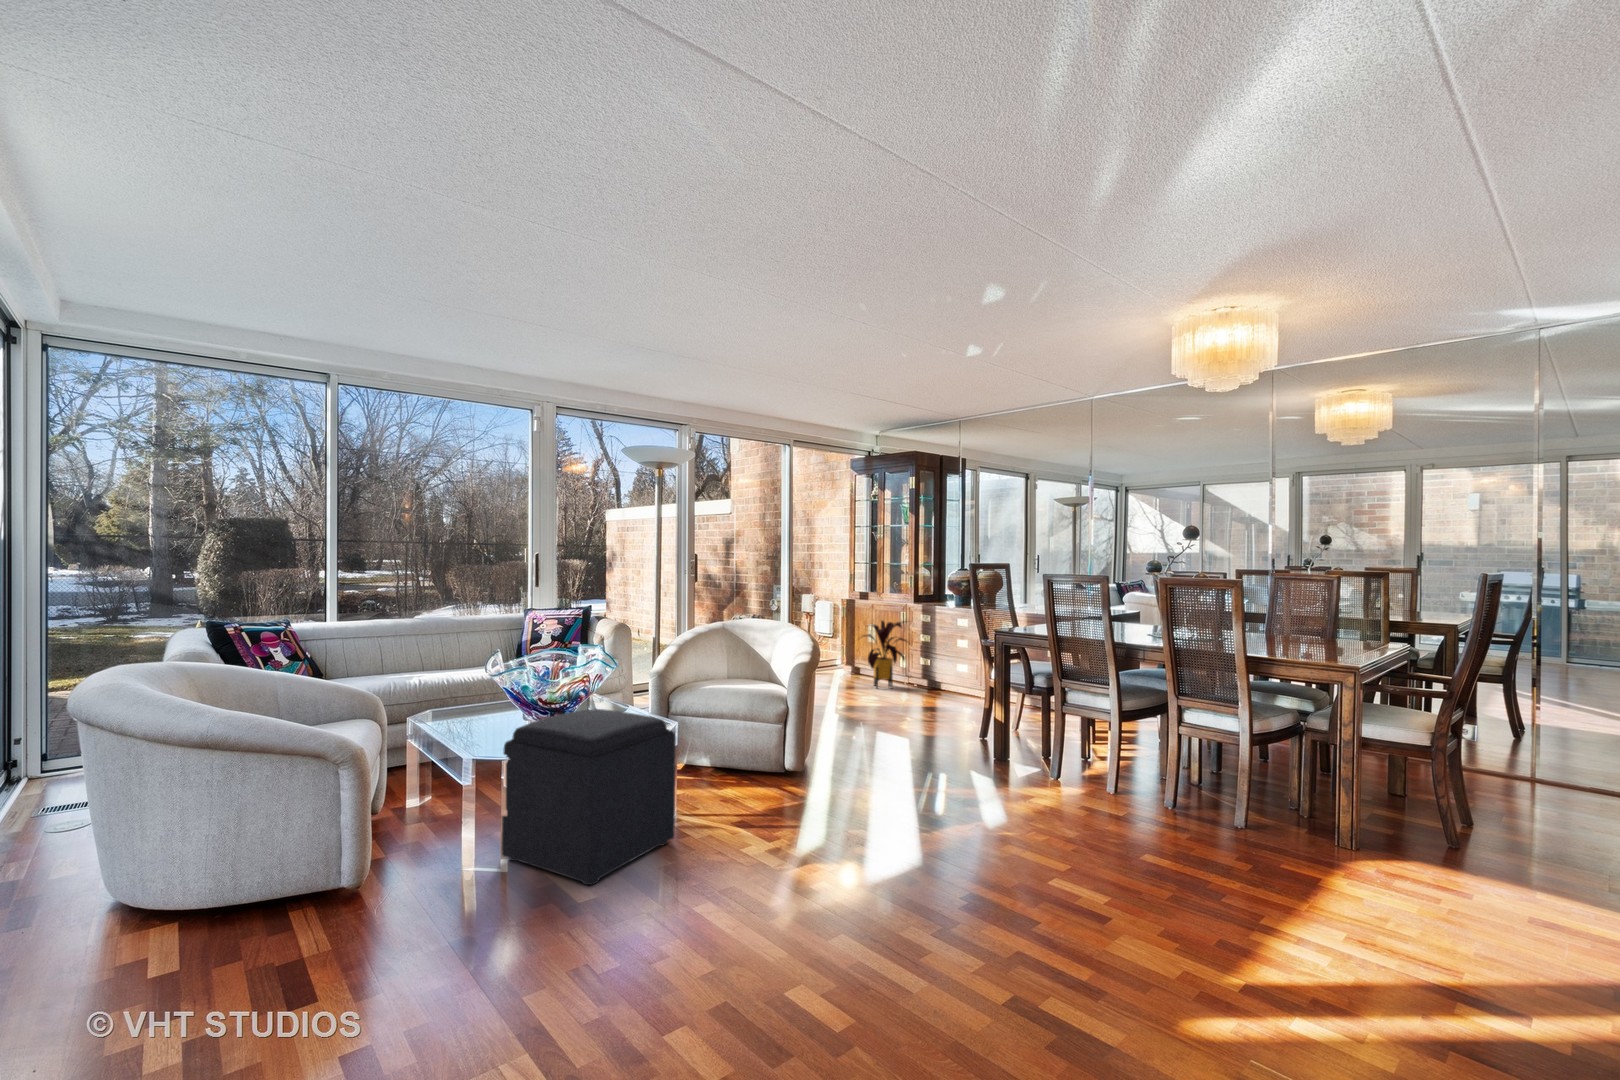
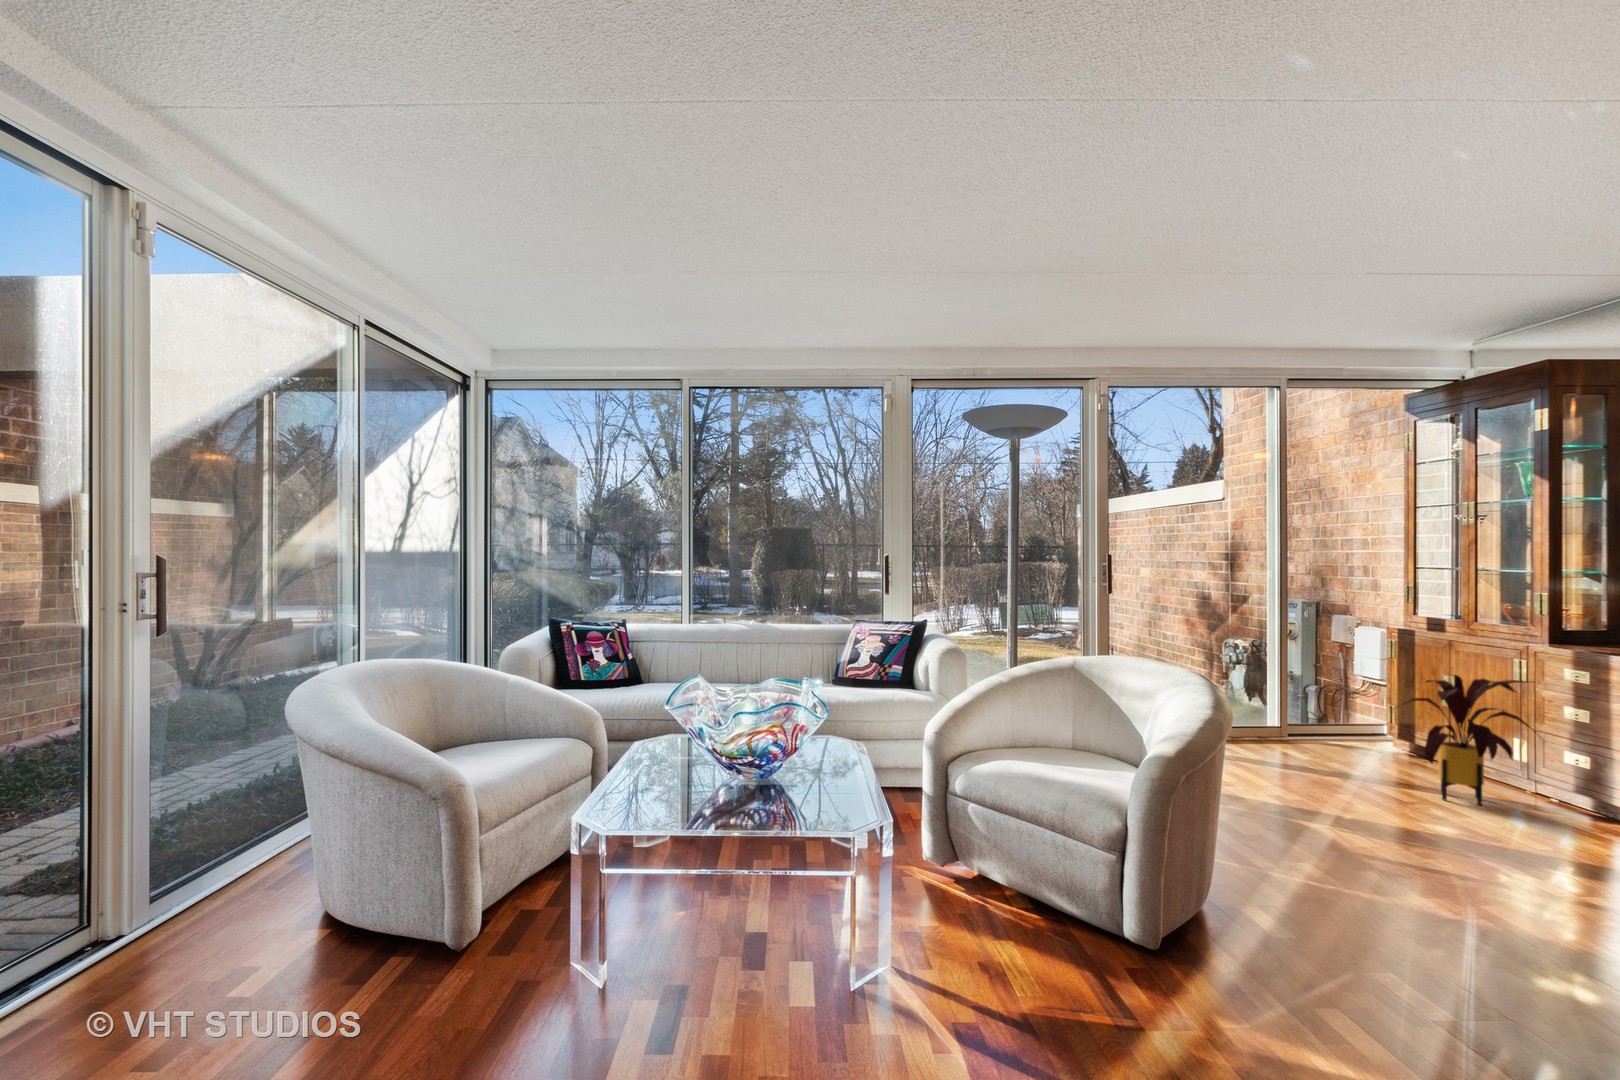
ottoman: present [502,709,675,885] -> none [633,775,841,1044]

